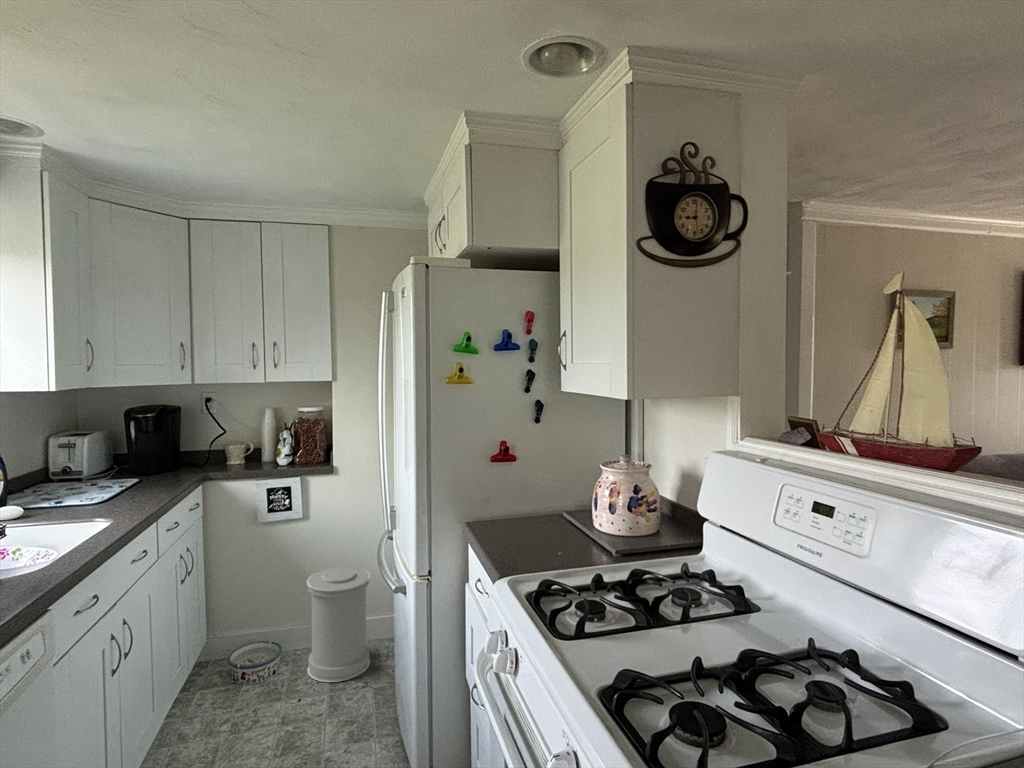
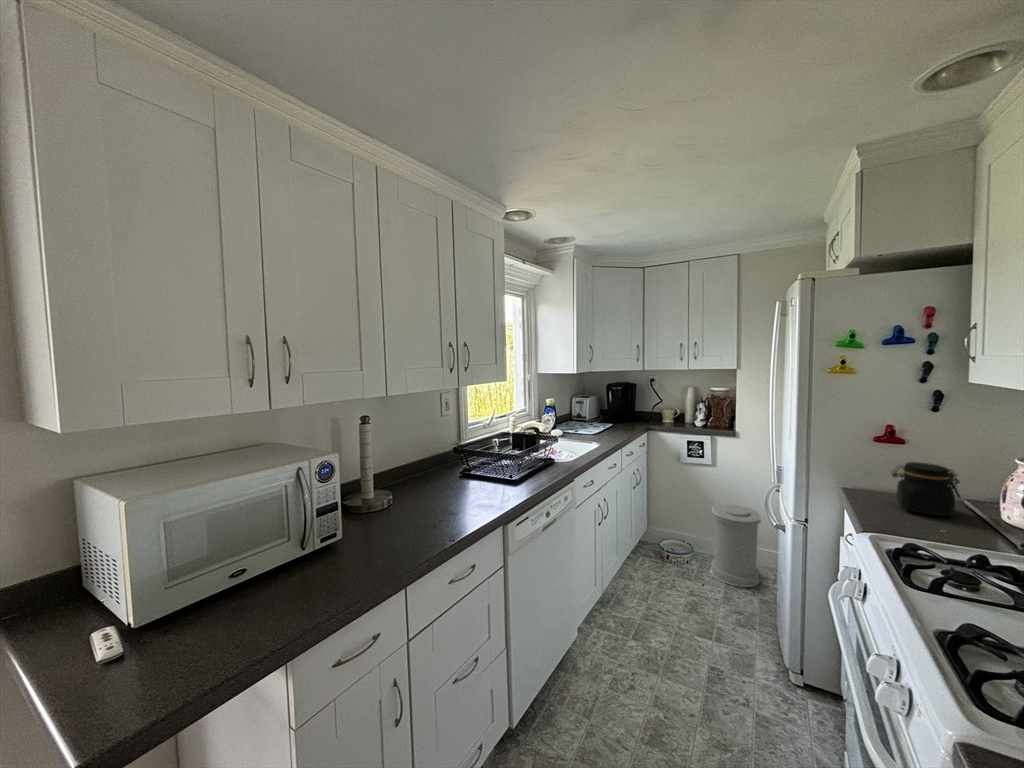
jar: none [511,481,566,537] -> present [892,462,961,516]

